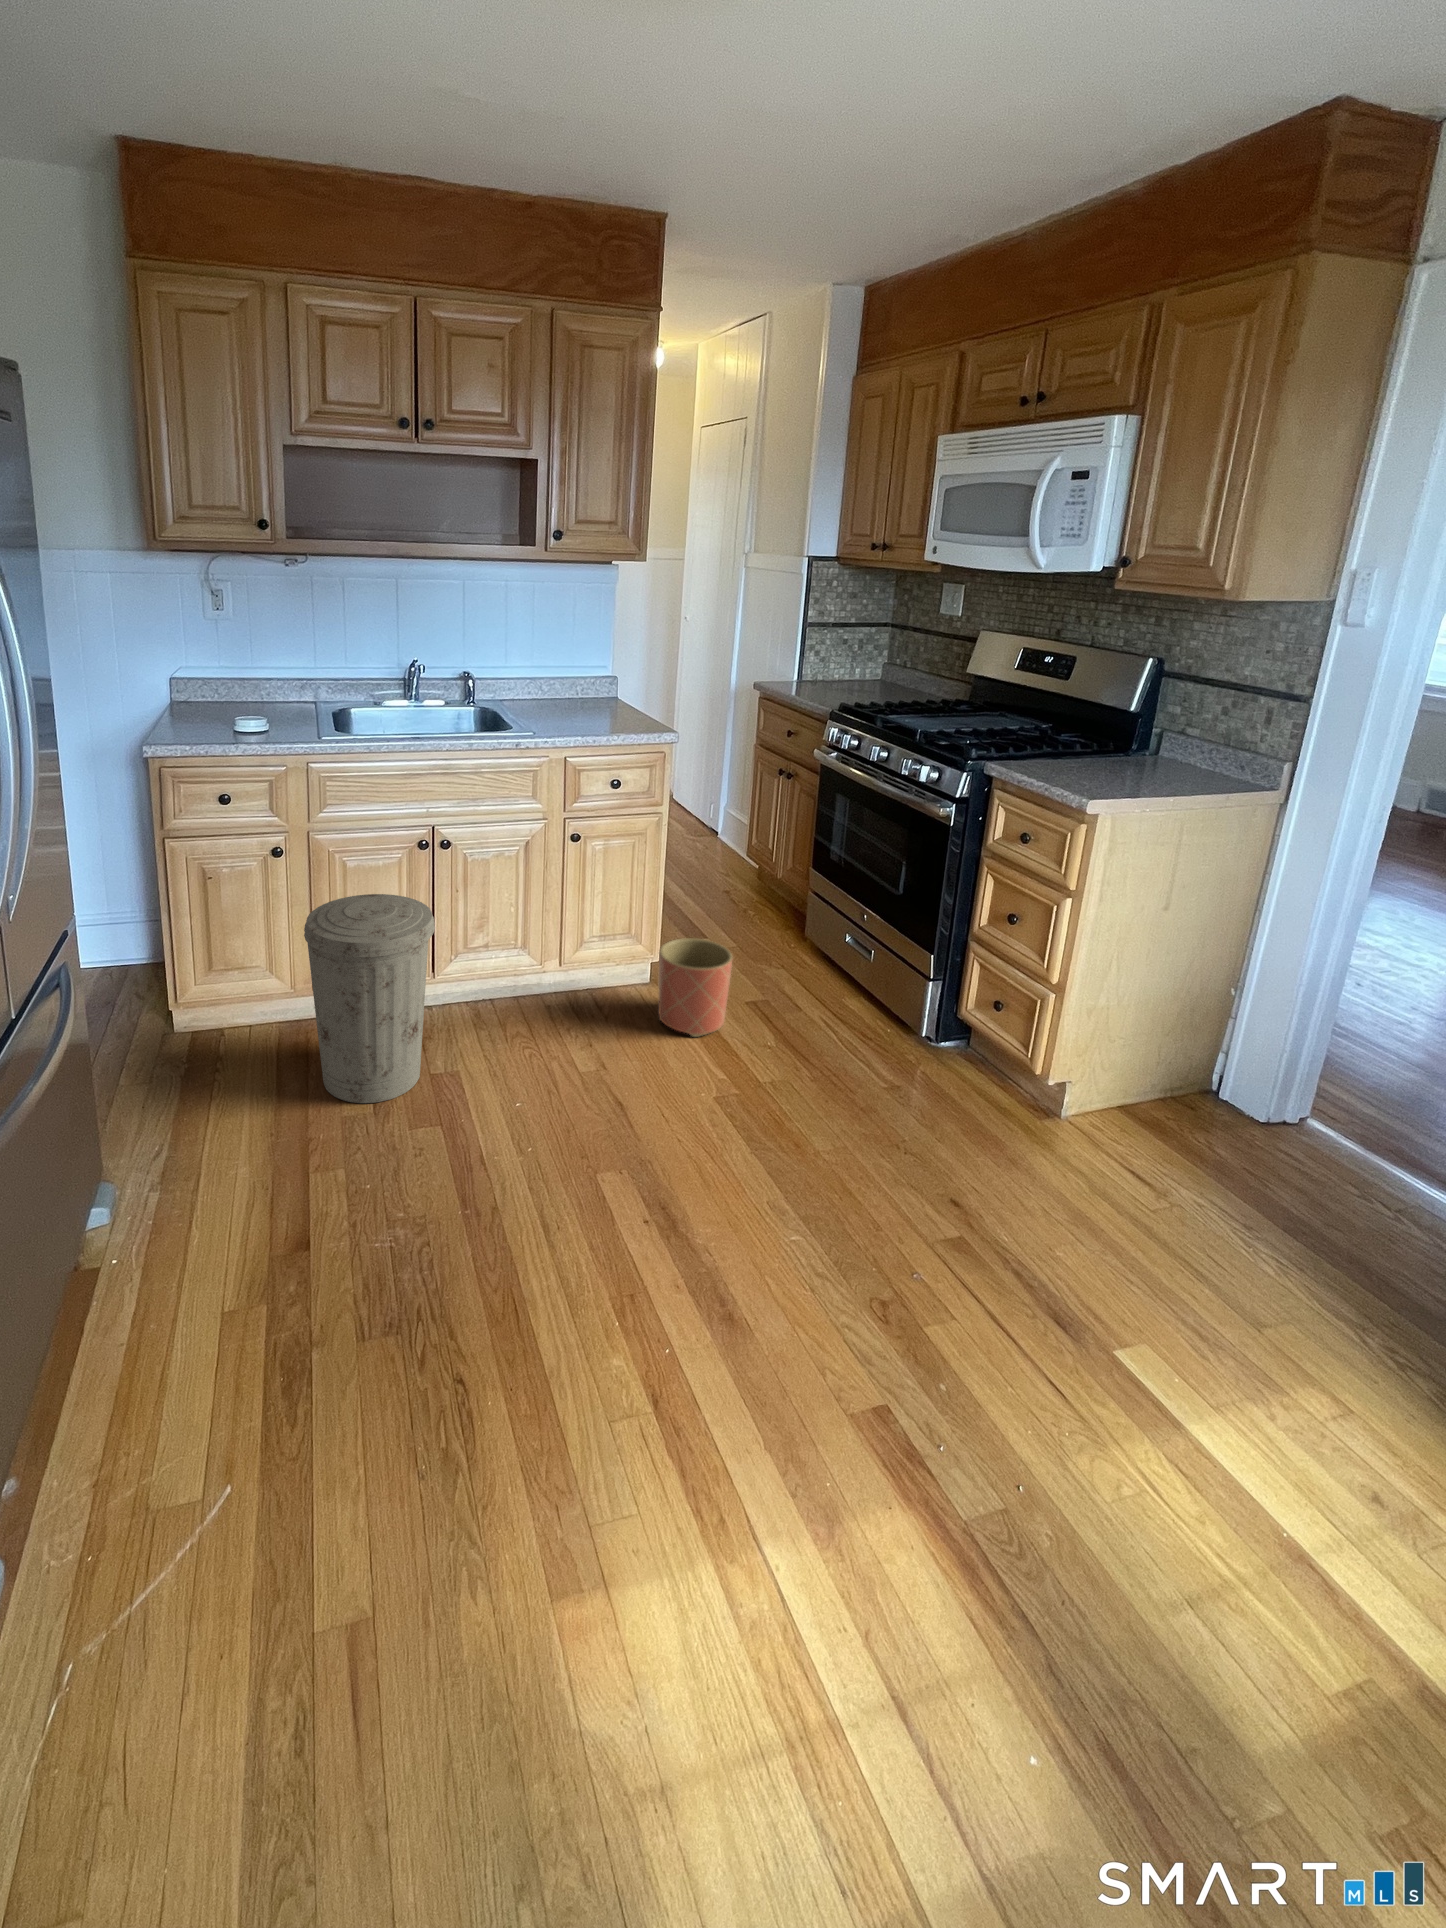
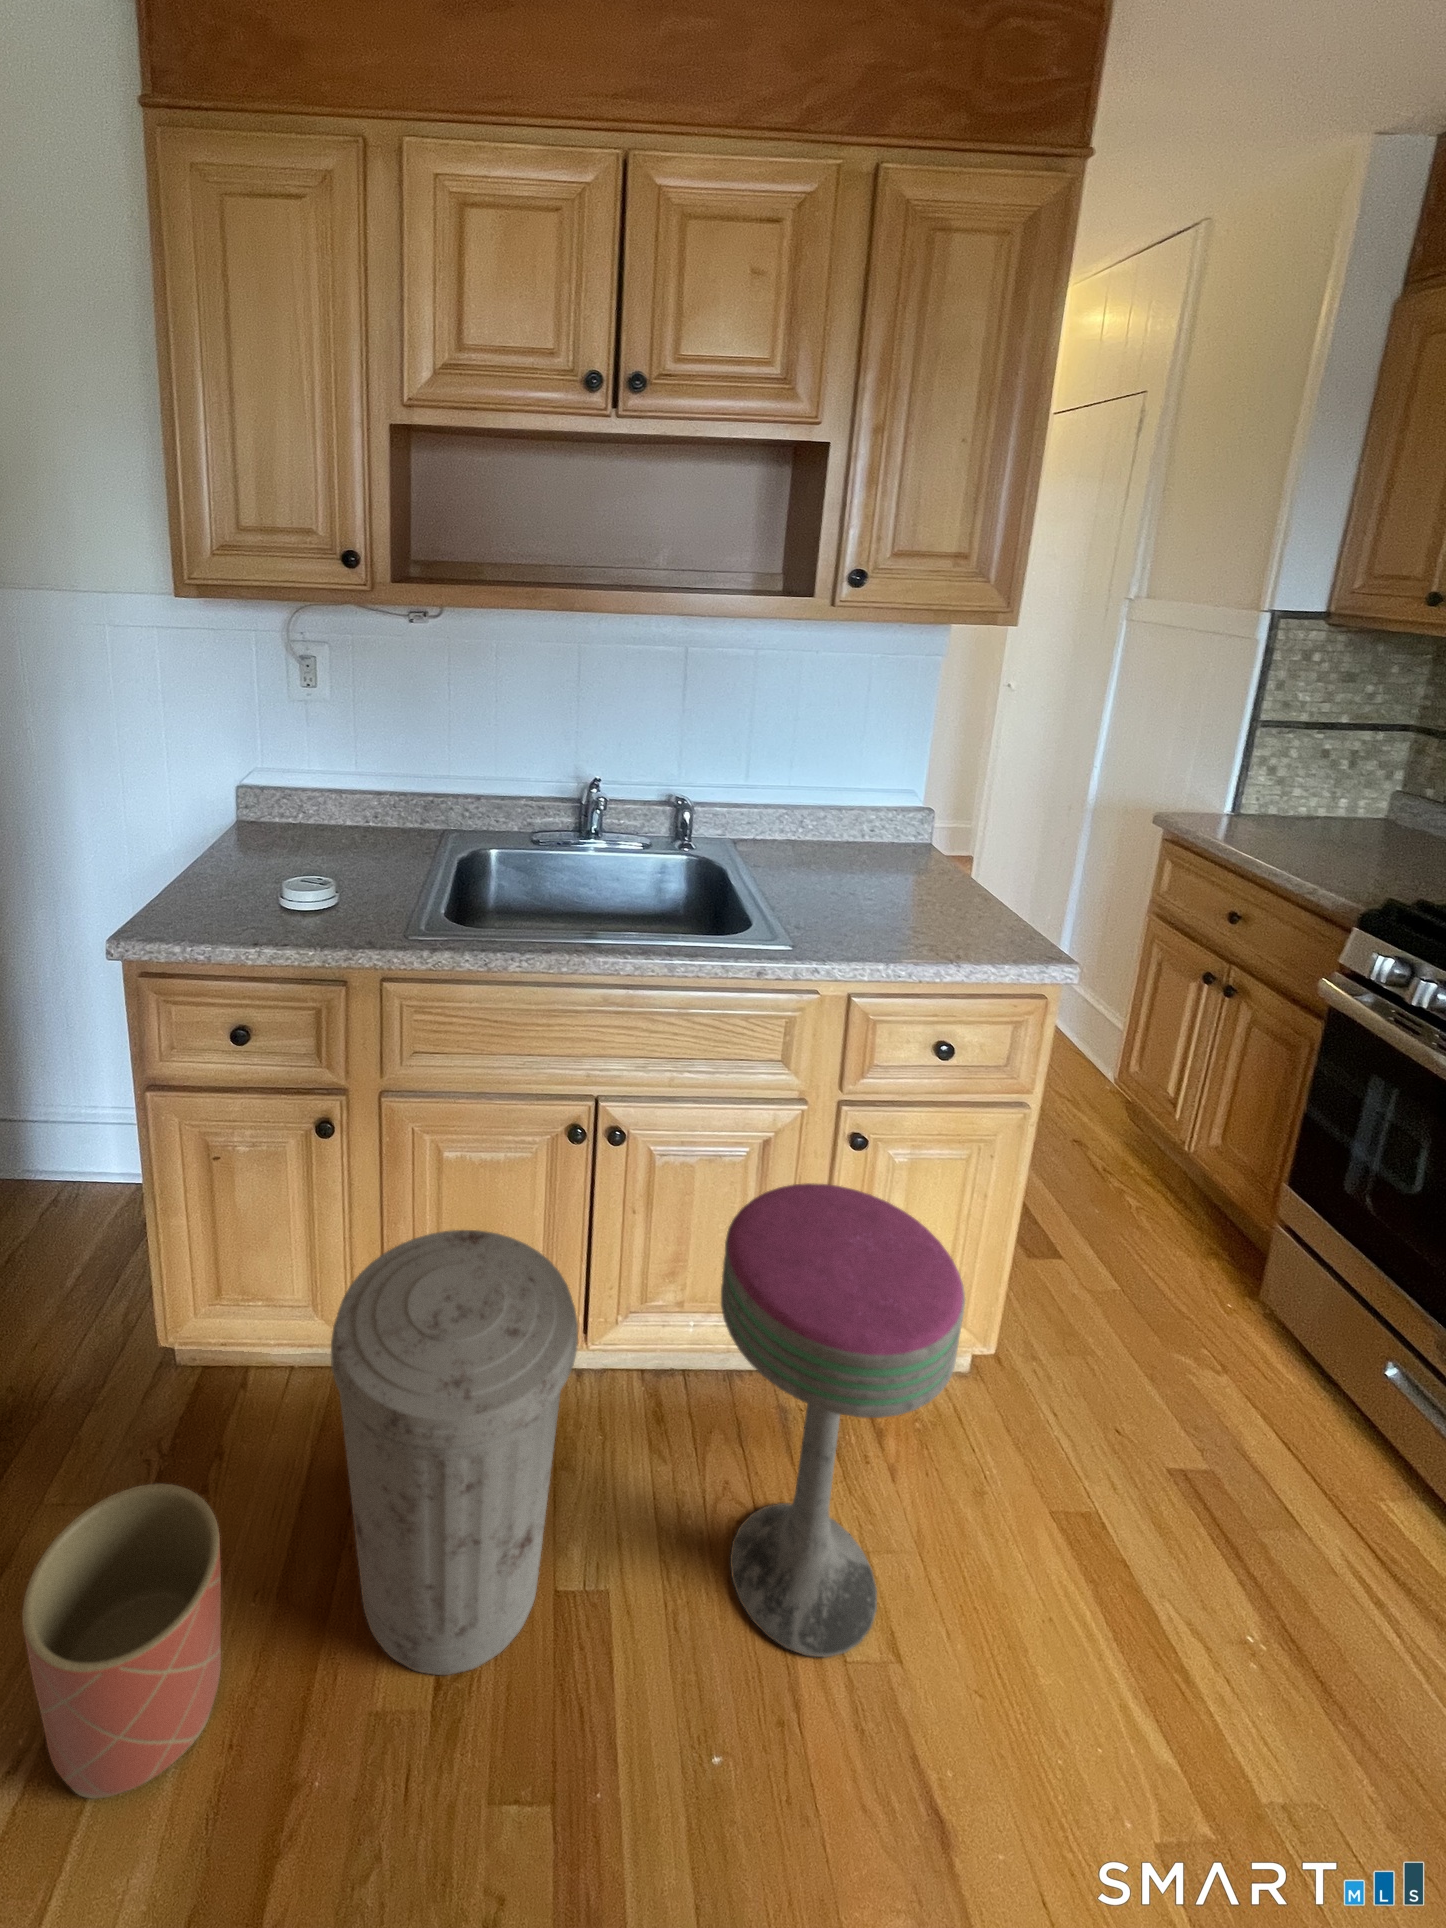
bar stool: none [507,850,622,1075] -> present [721,1183,965,1657]
planter: present [658,938,732,1037] -> present [22,1484,221,1799]

